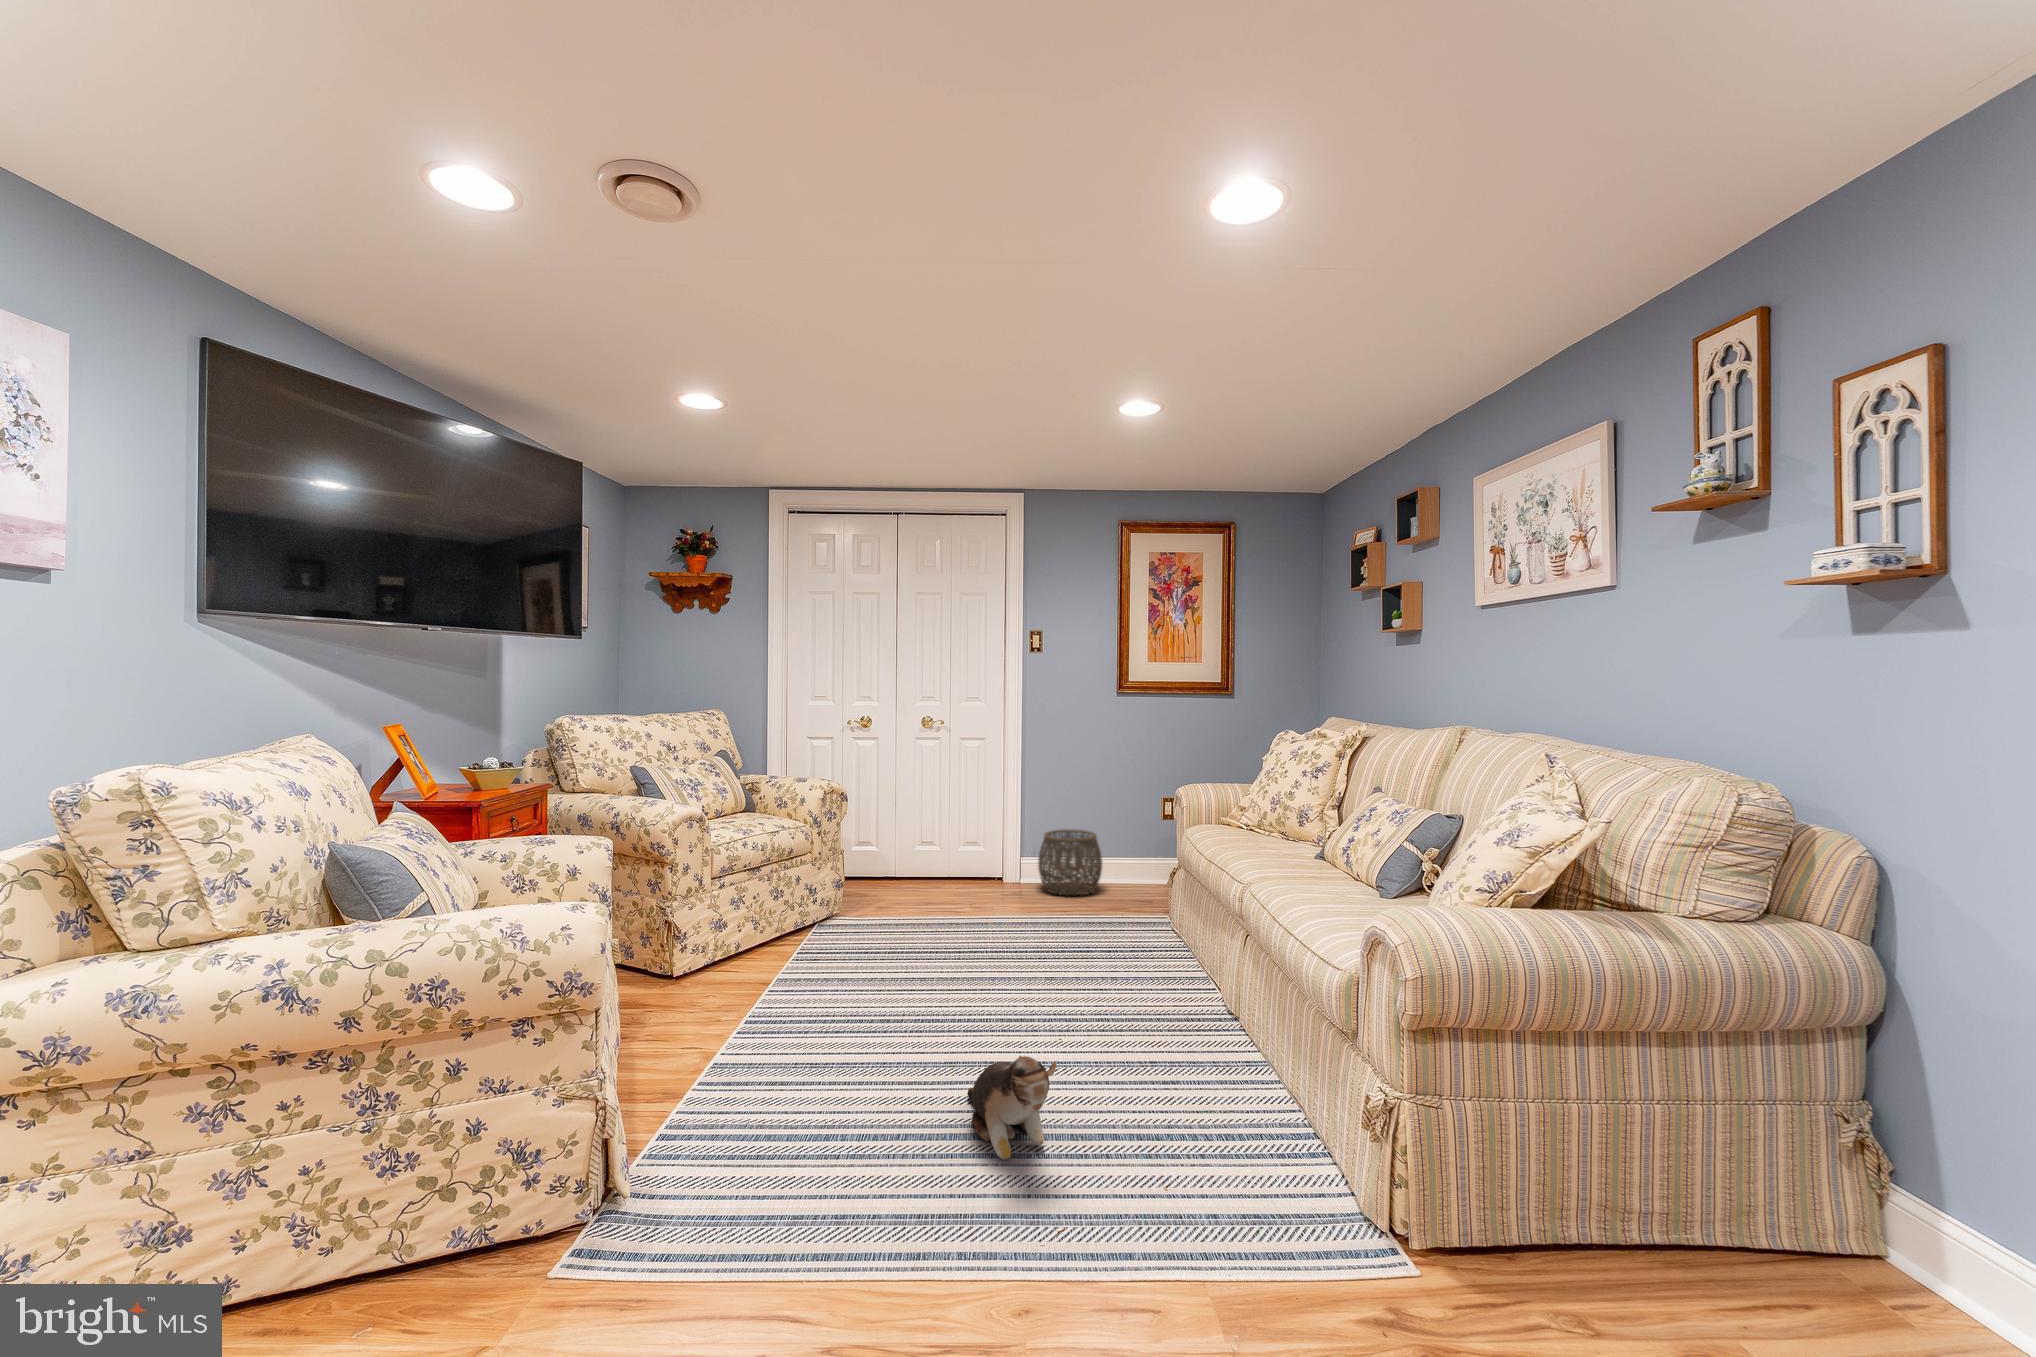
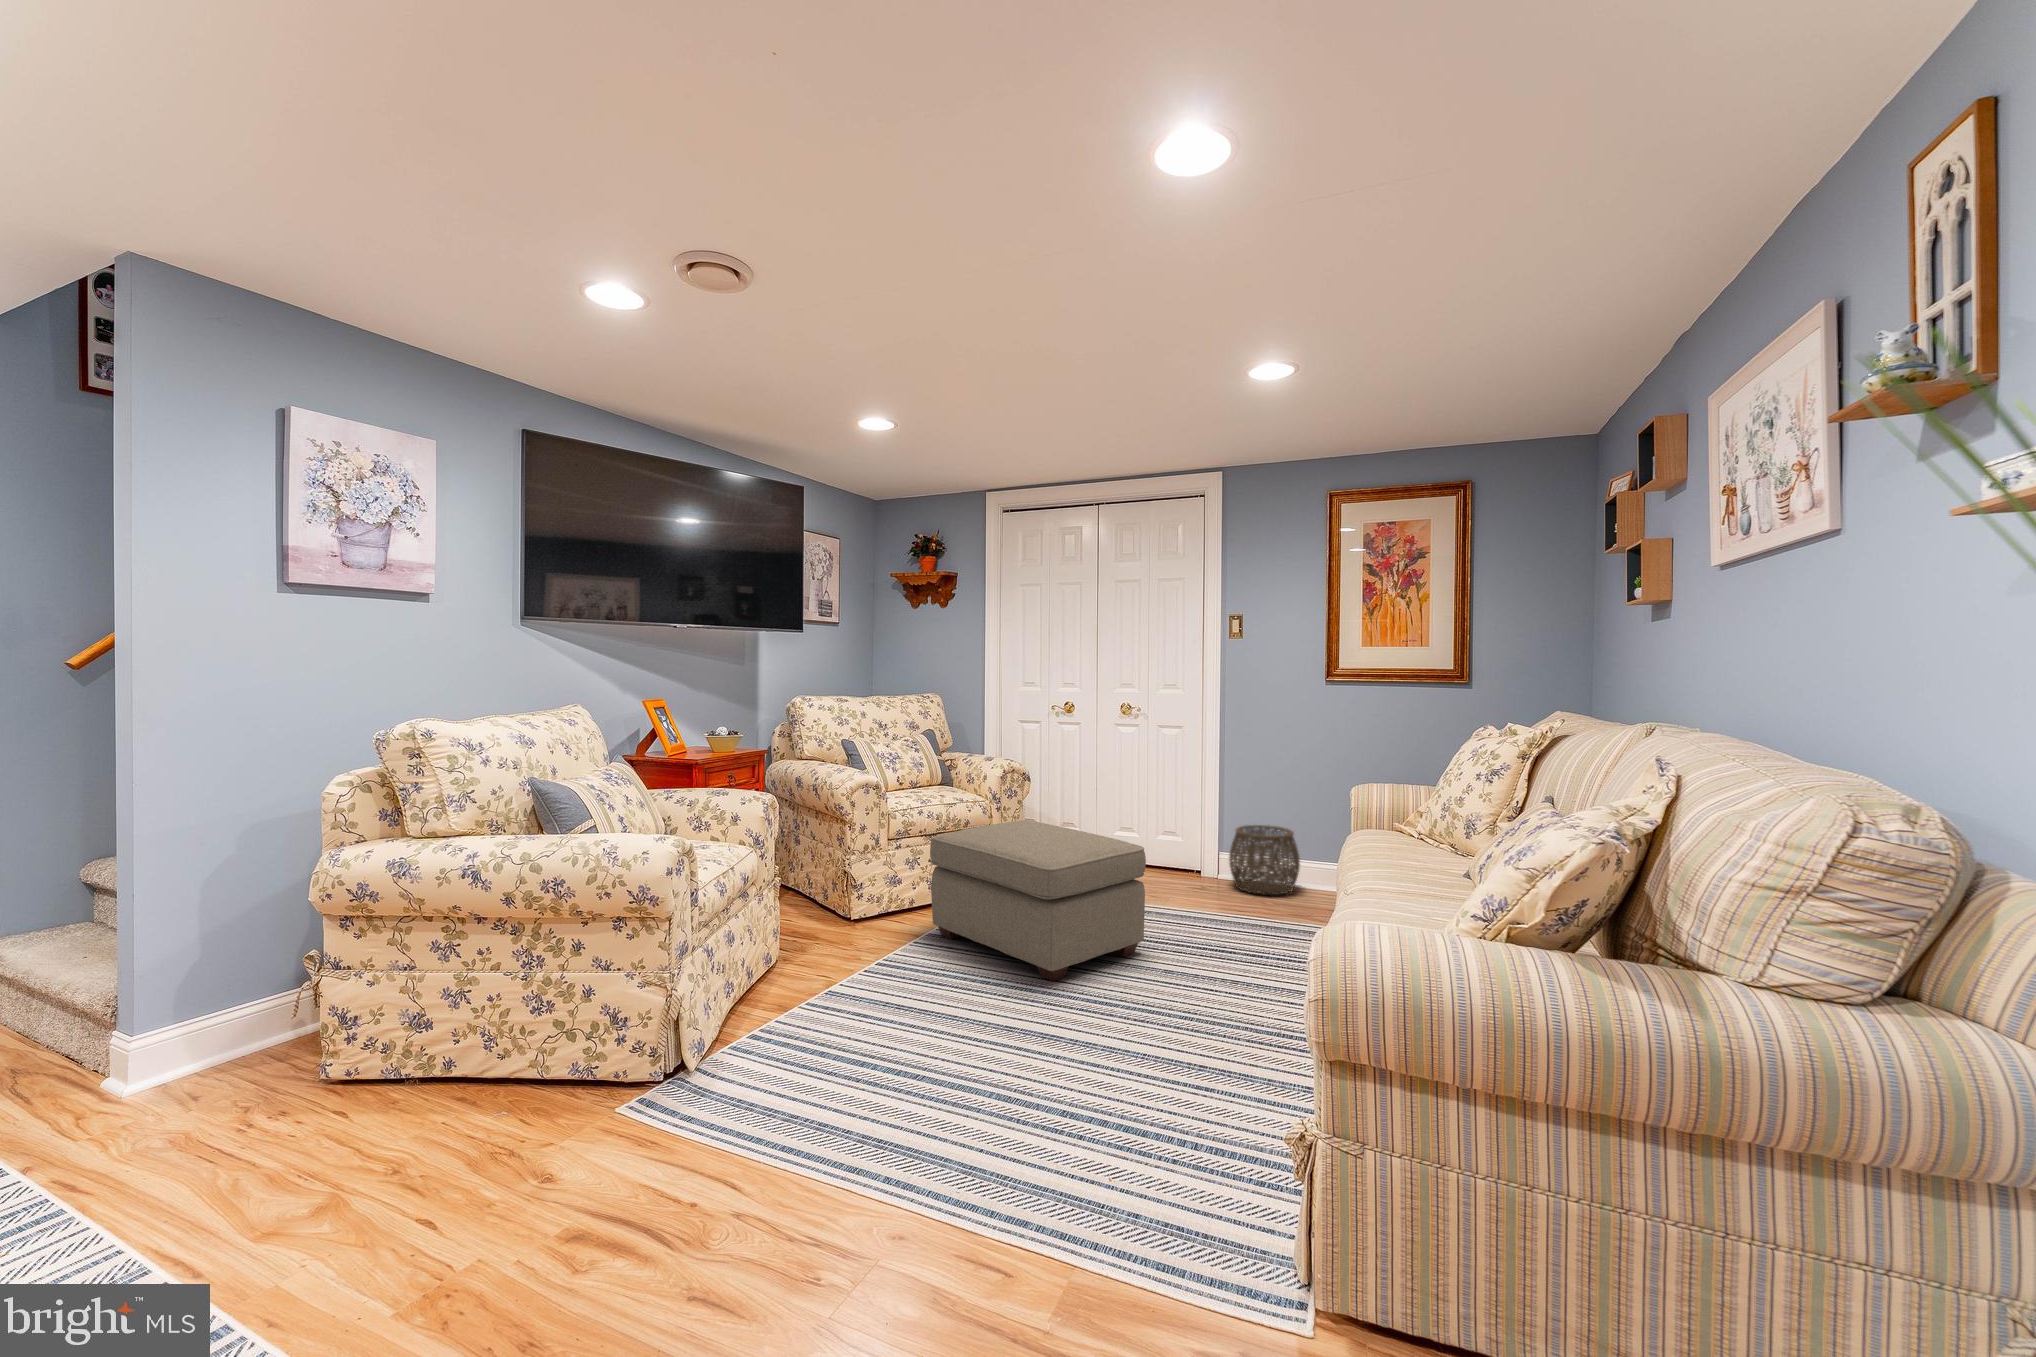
ottoman: none [782,844,1018,1010] -> present [930,820,1146,981]
plush toy: present [967,1056,1056,1160] -> none [981,1020,1037,1114]

